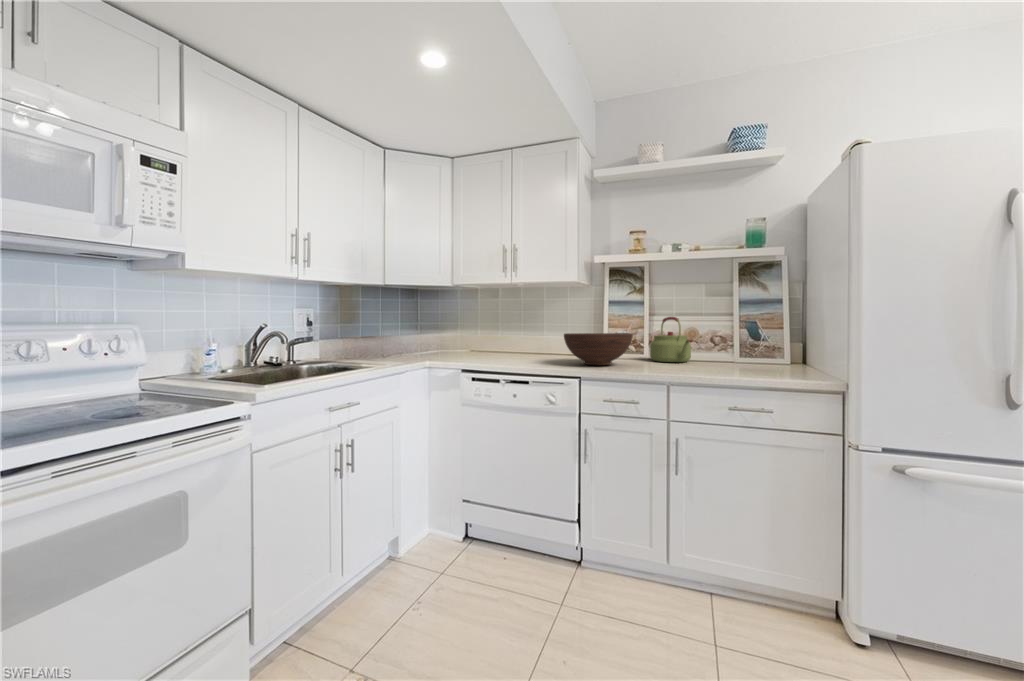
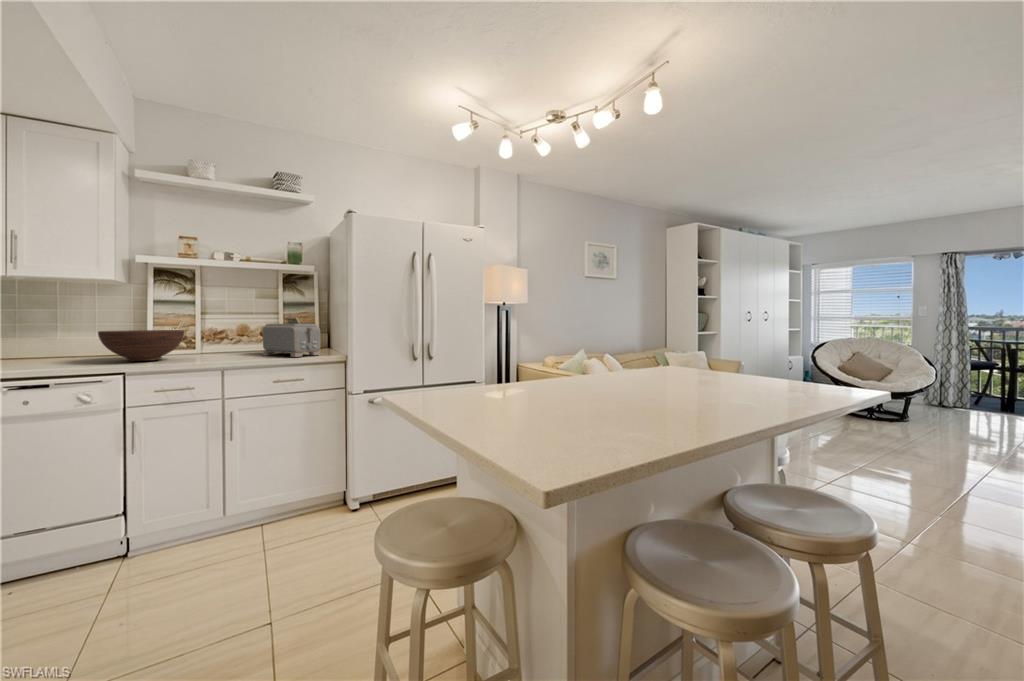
kettle: present [650,317,691,362] -> none [204,315,244,354]
toaster: none [713,326,799,373] -> present [262,324,321,357]

